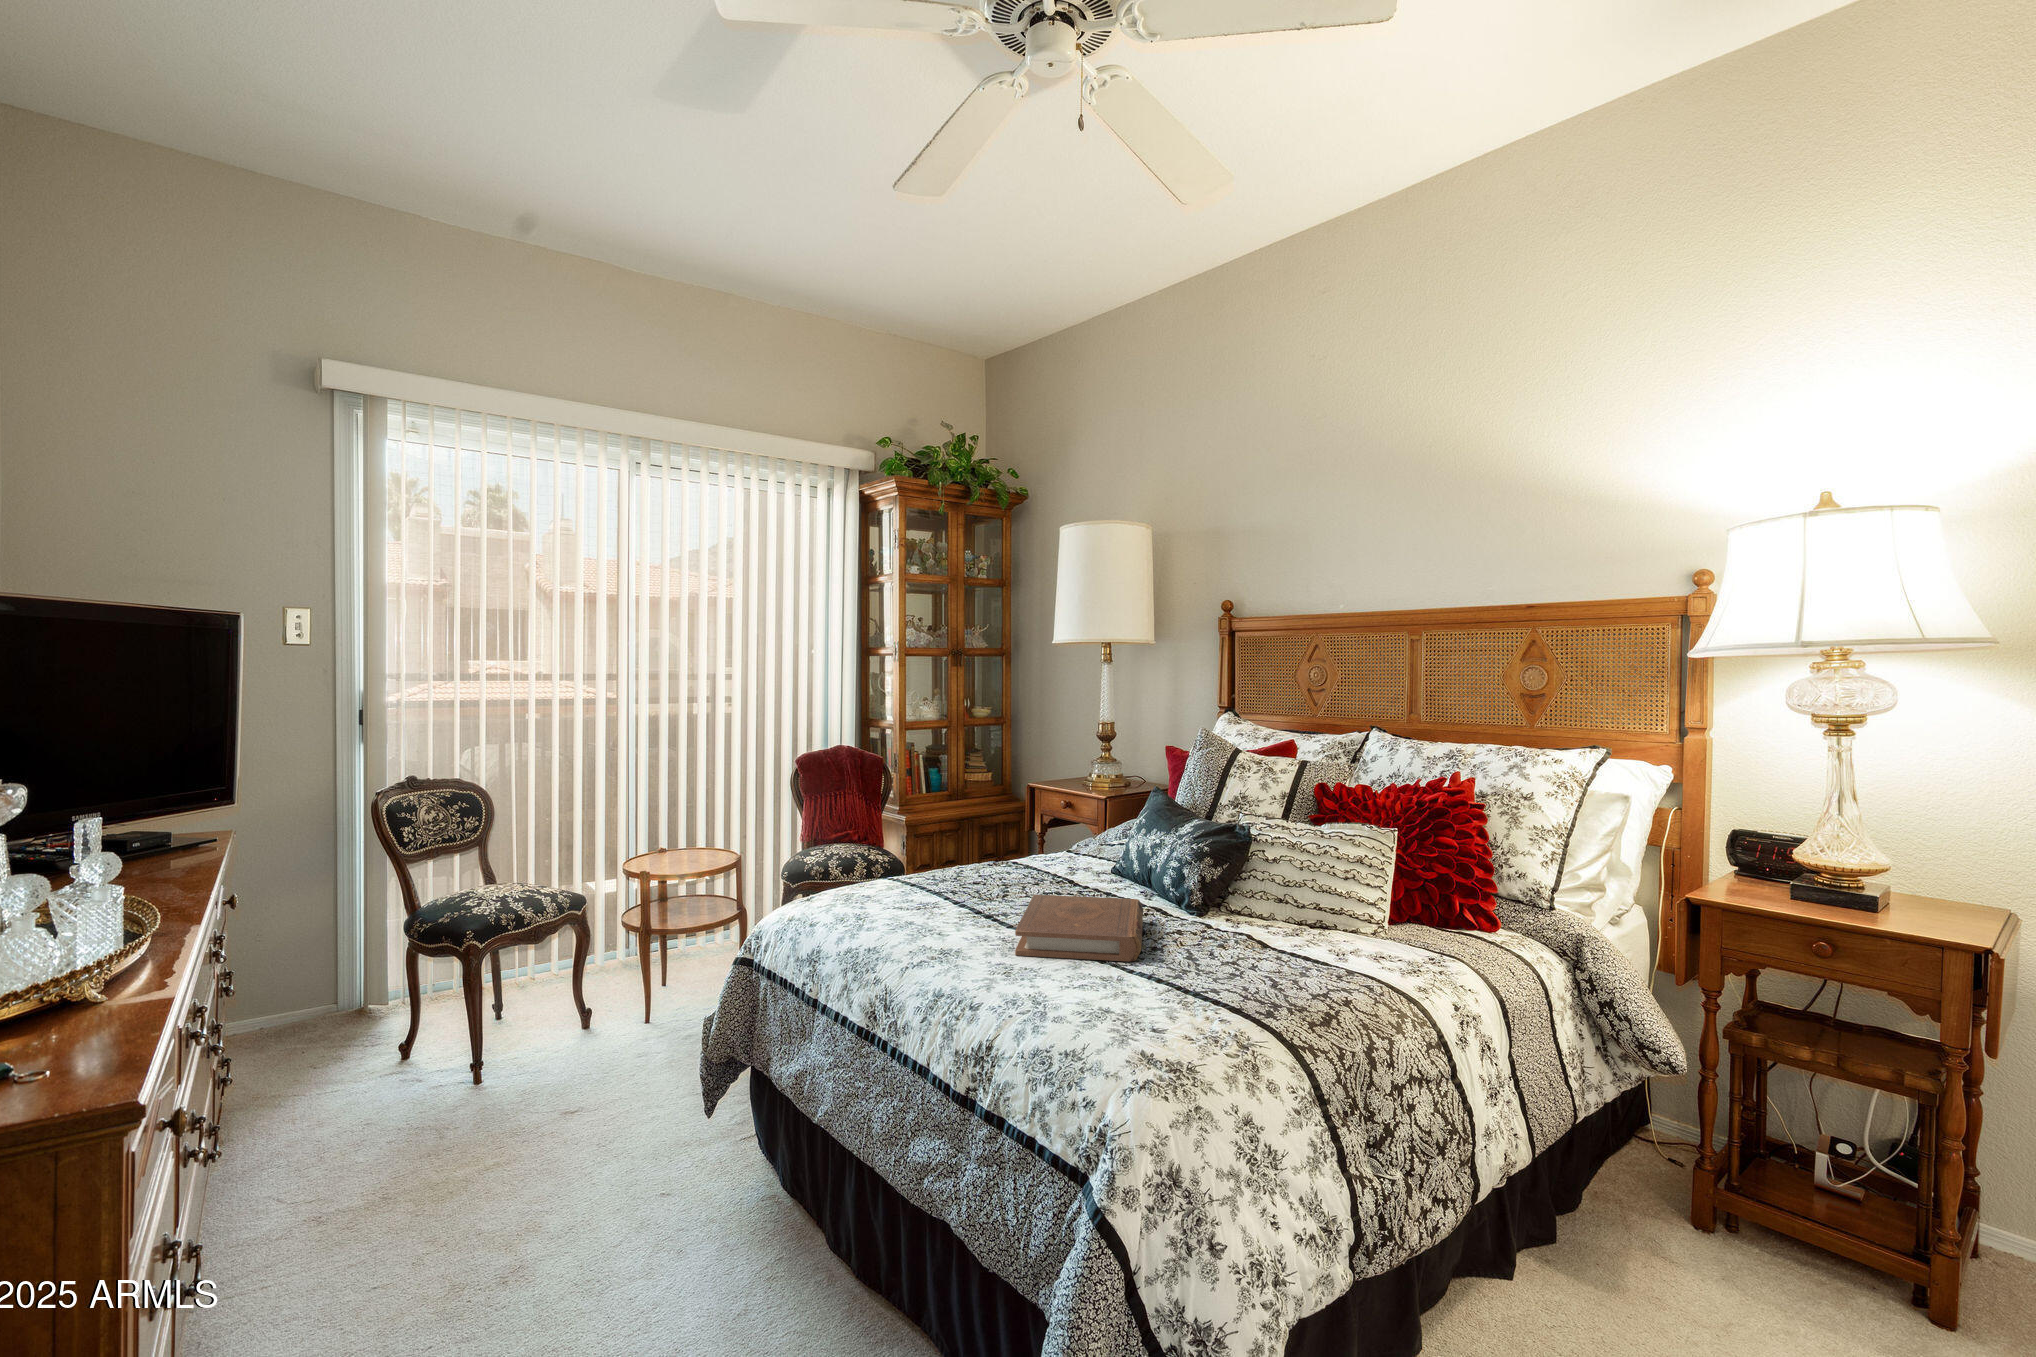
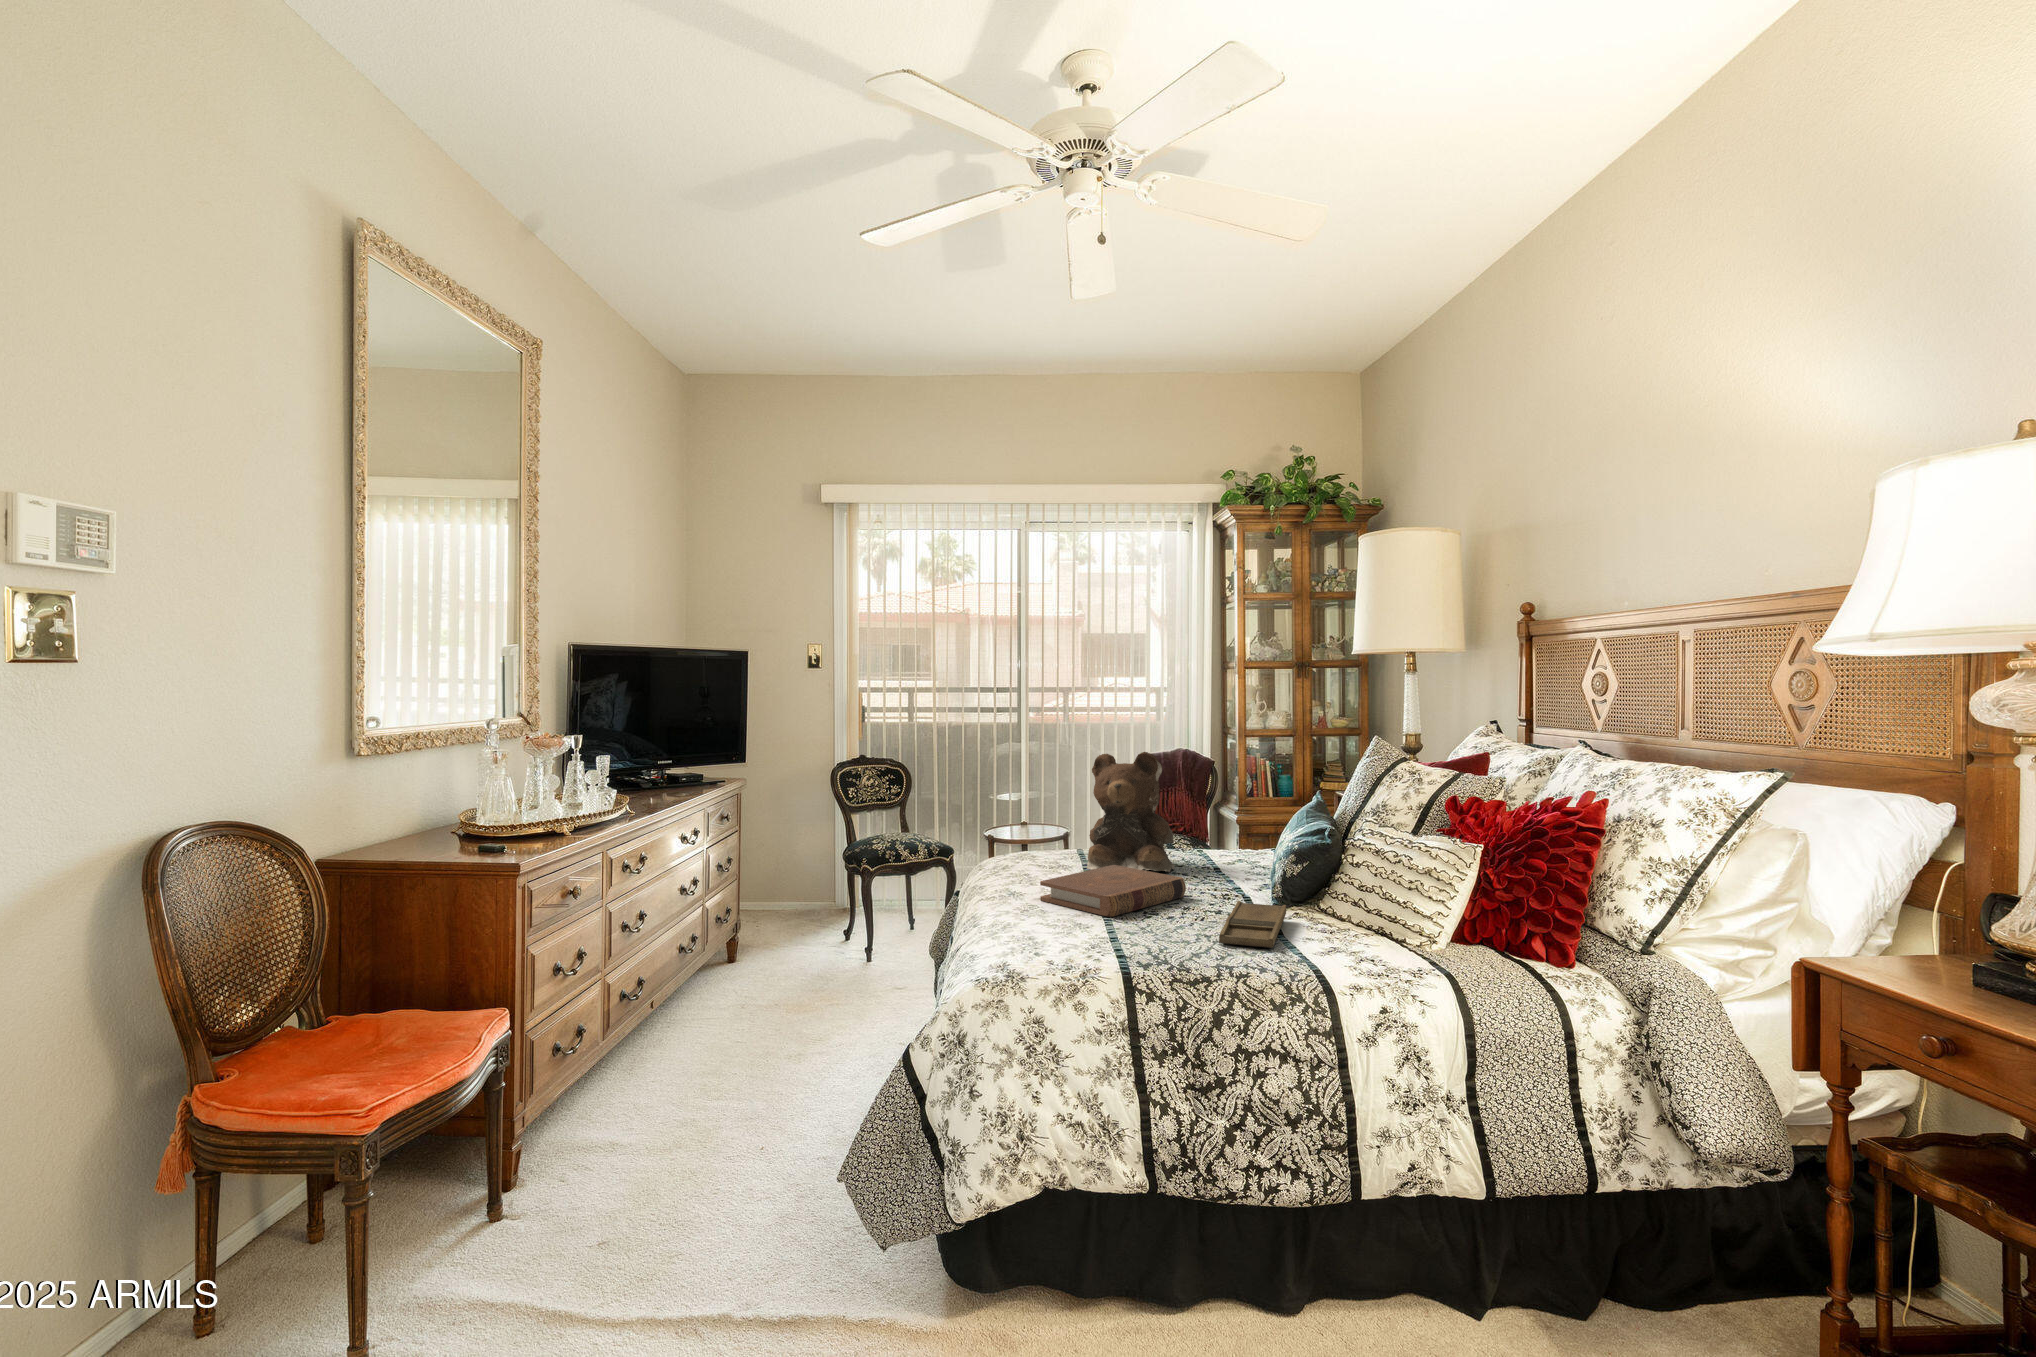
teddy bear: none [942,755,1060,904] -> present [1087,752,1174,872]
tray: none [1232,914,1349,970] -> present [1219,901,1286,948]

